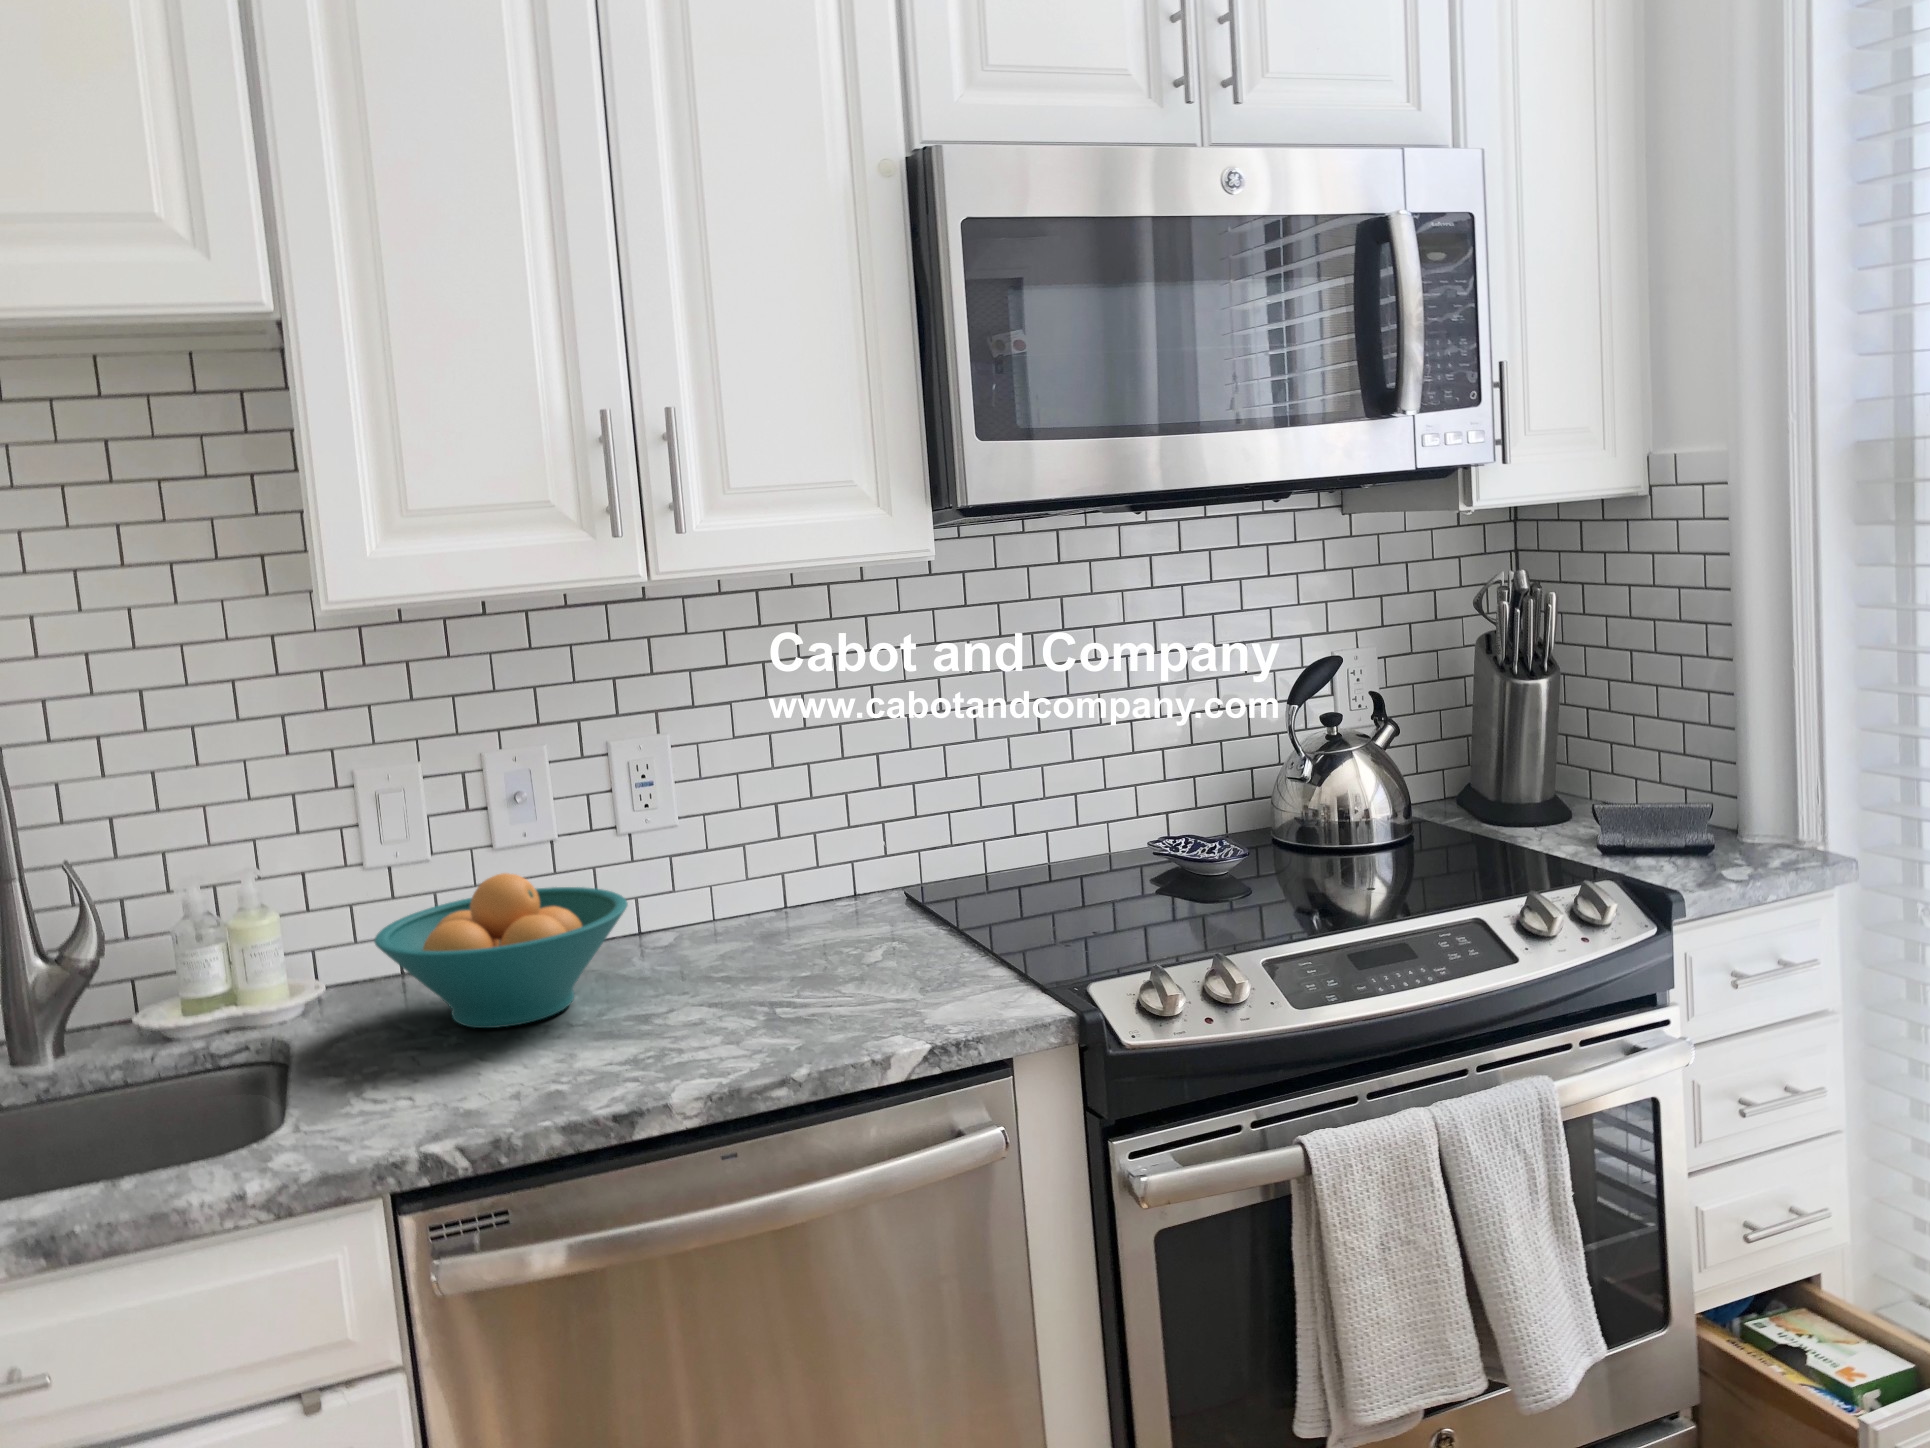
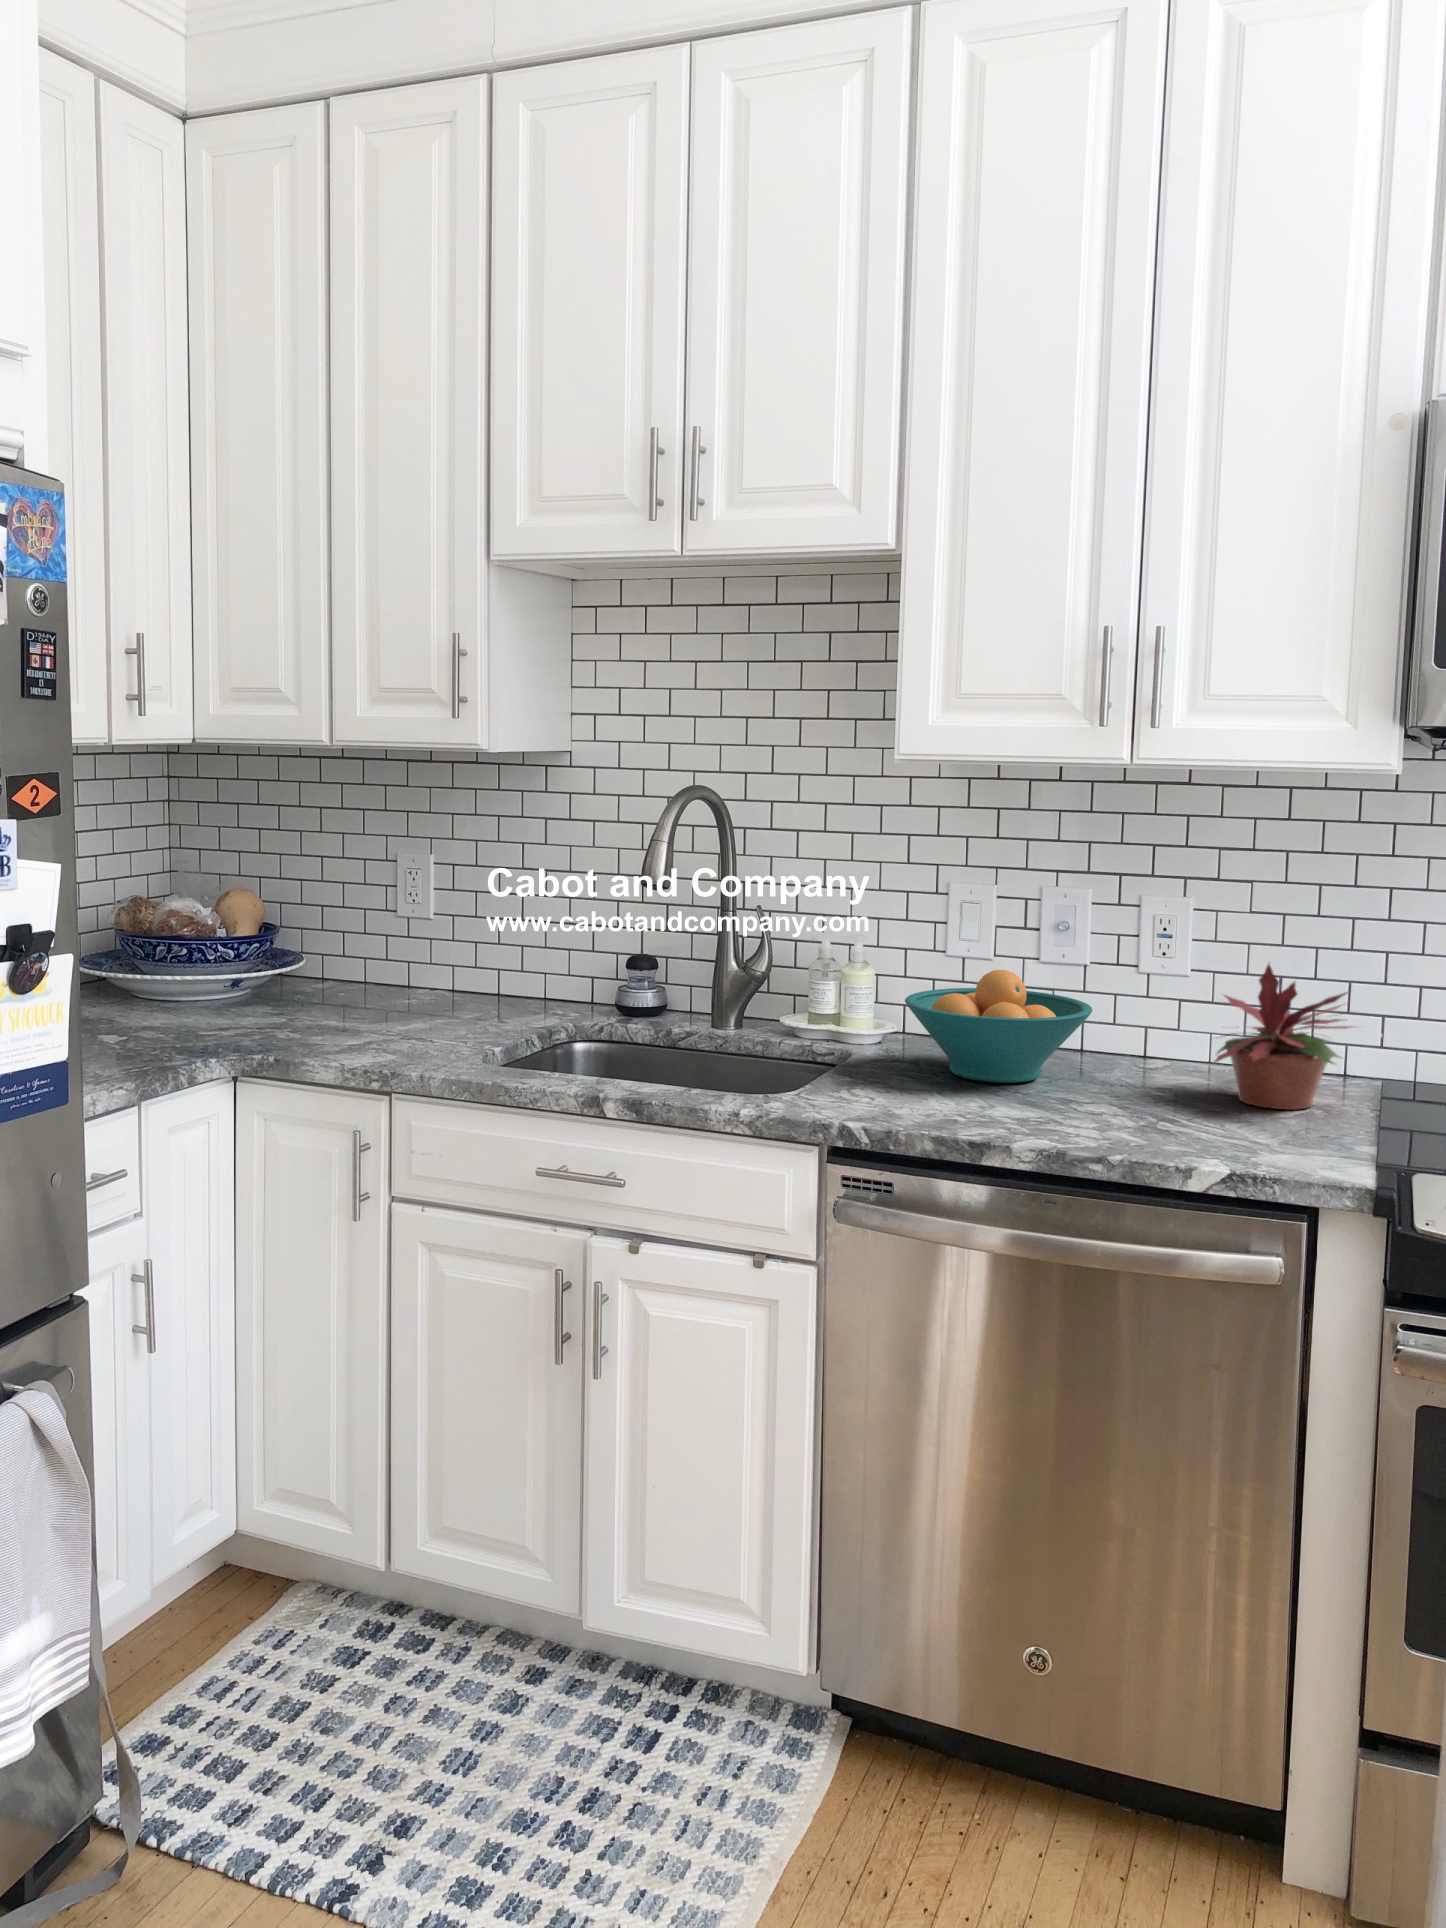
potted plant: none [745,791,929,958] -> present [1214,963,1351,1110]

